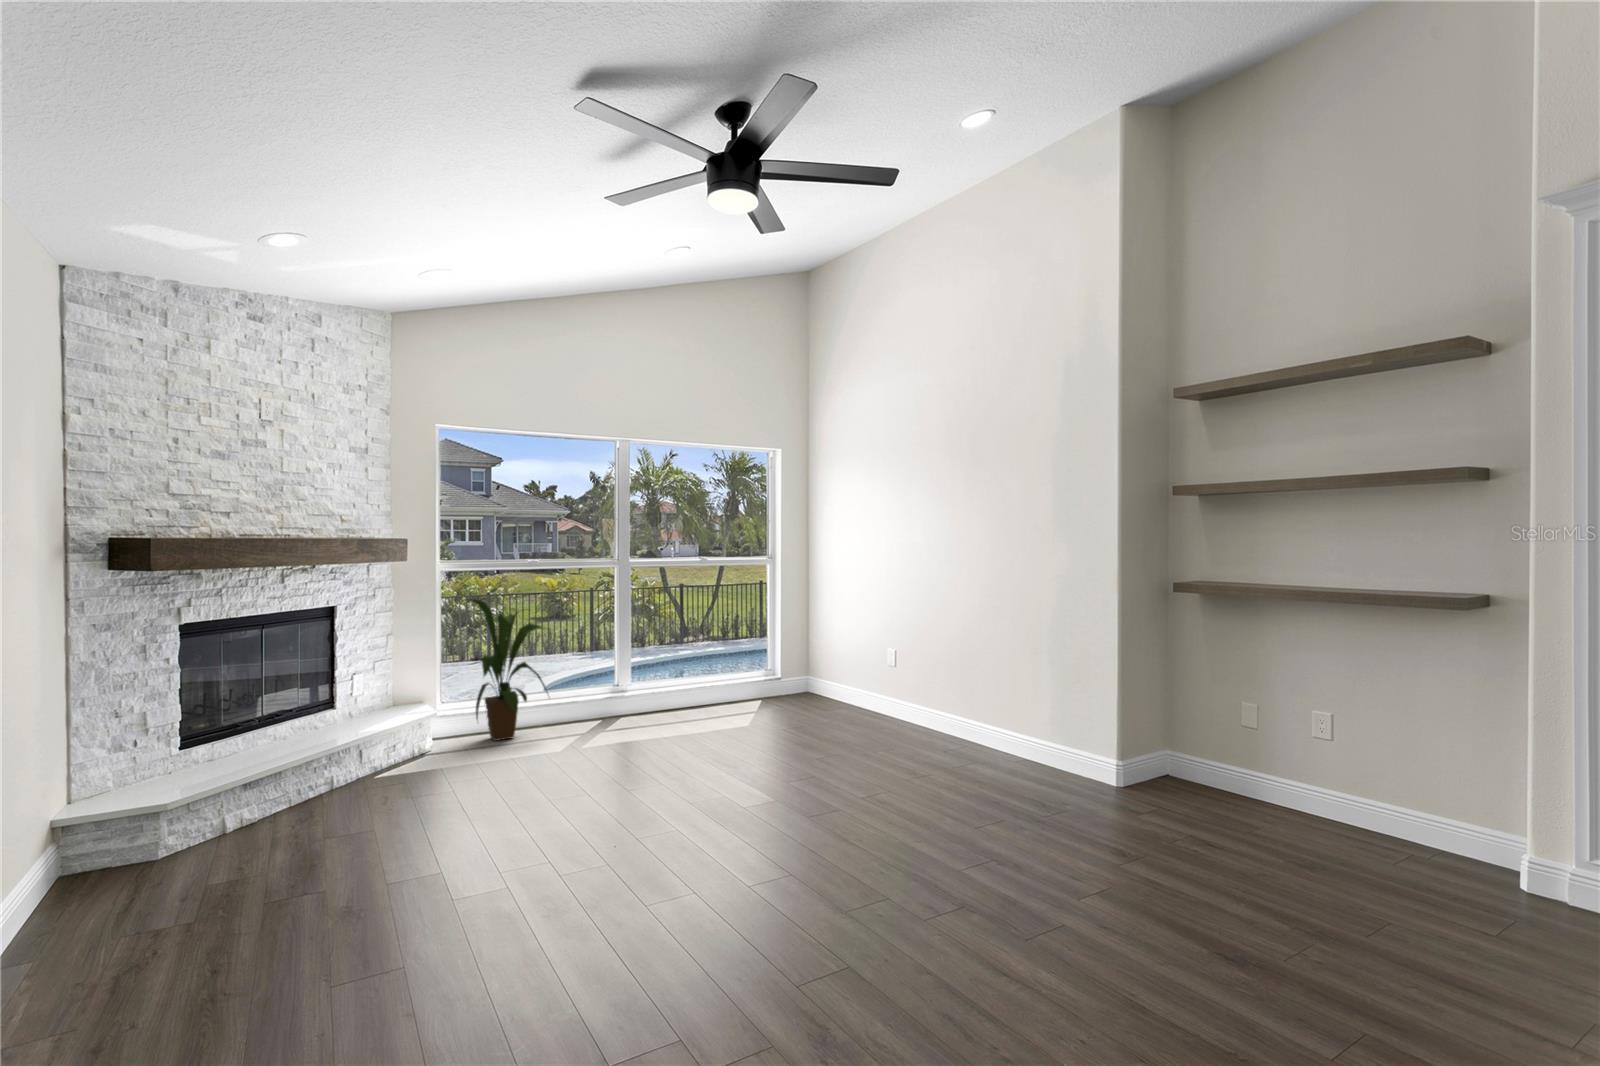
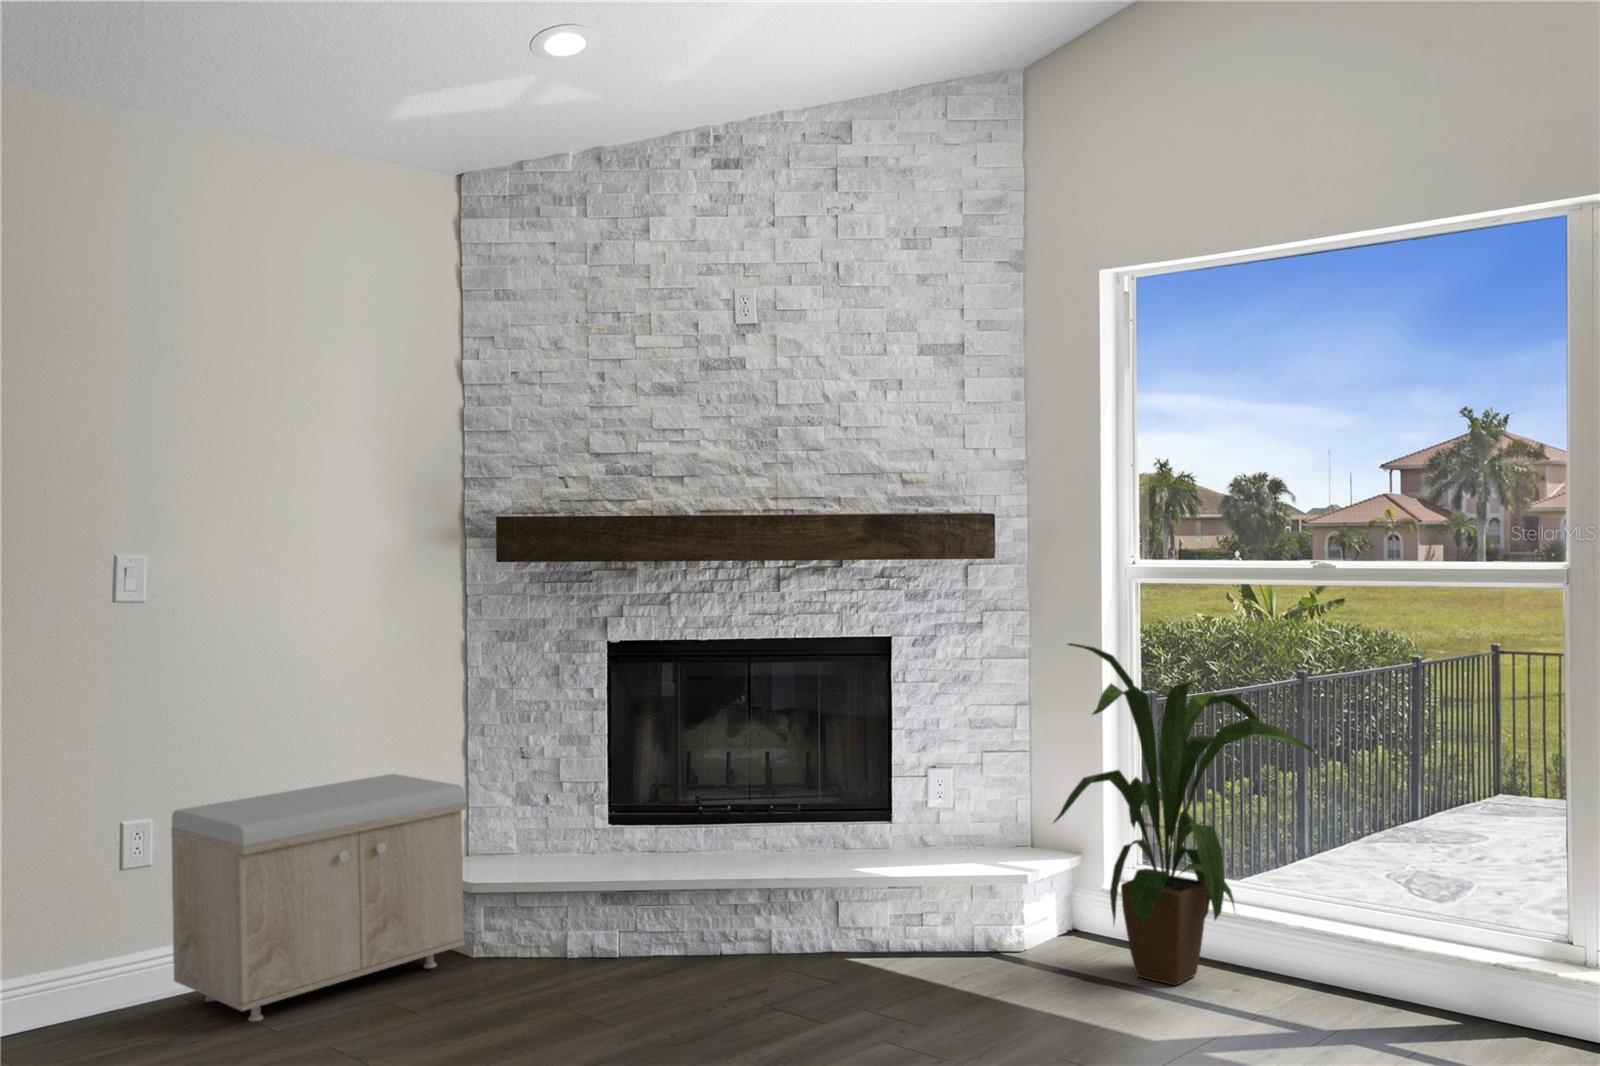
storage bench: none [6,730,180,943] -> present [171,774,466,1021]

